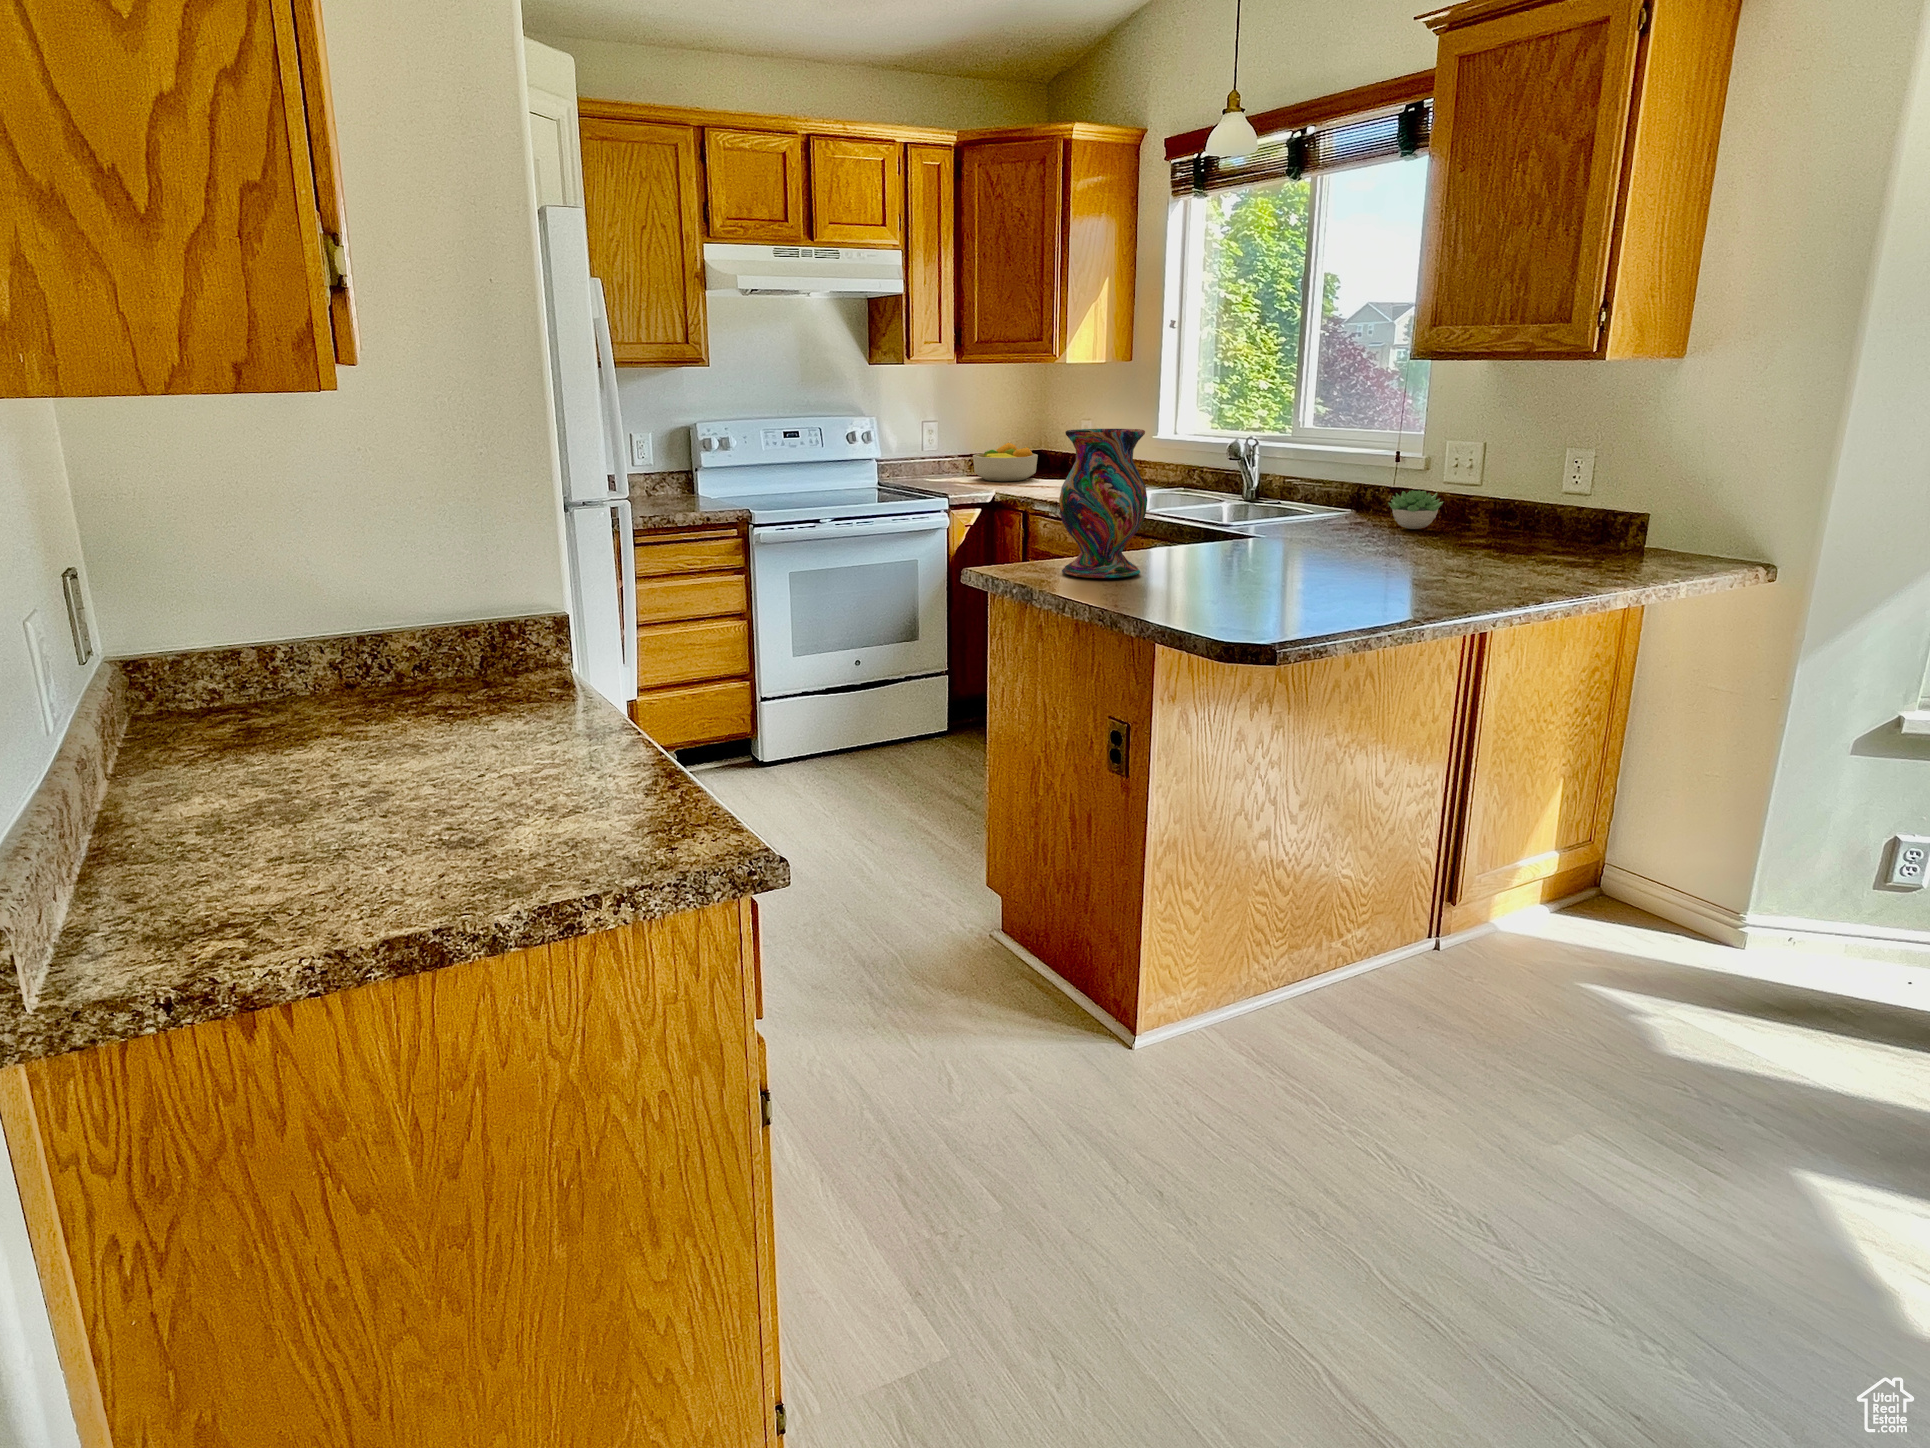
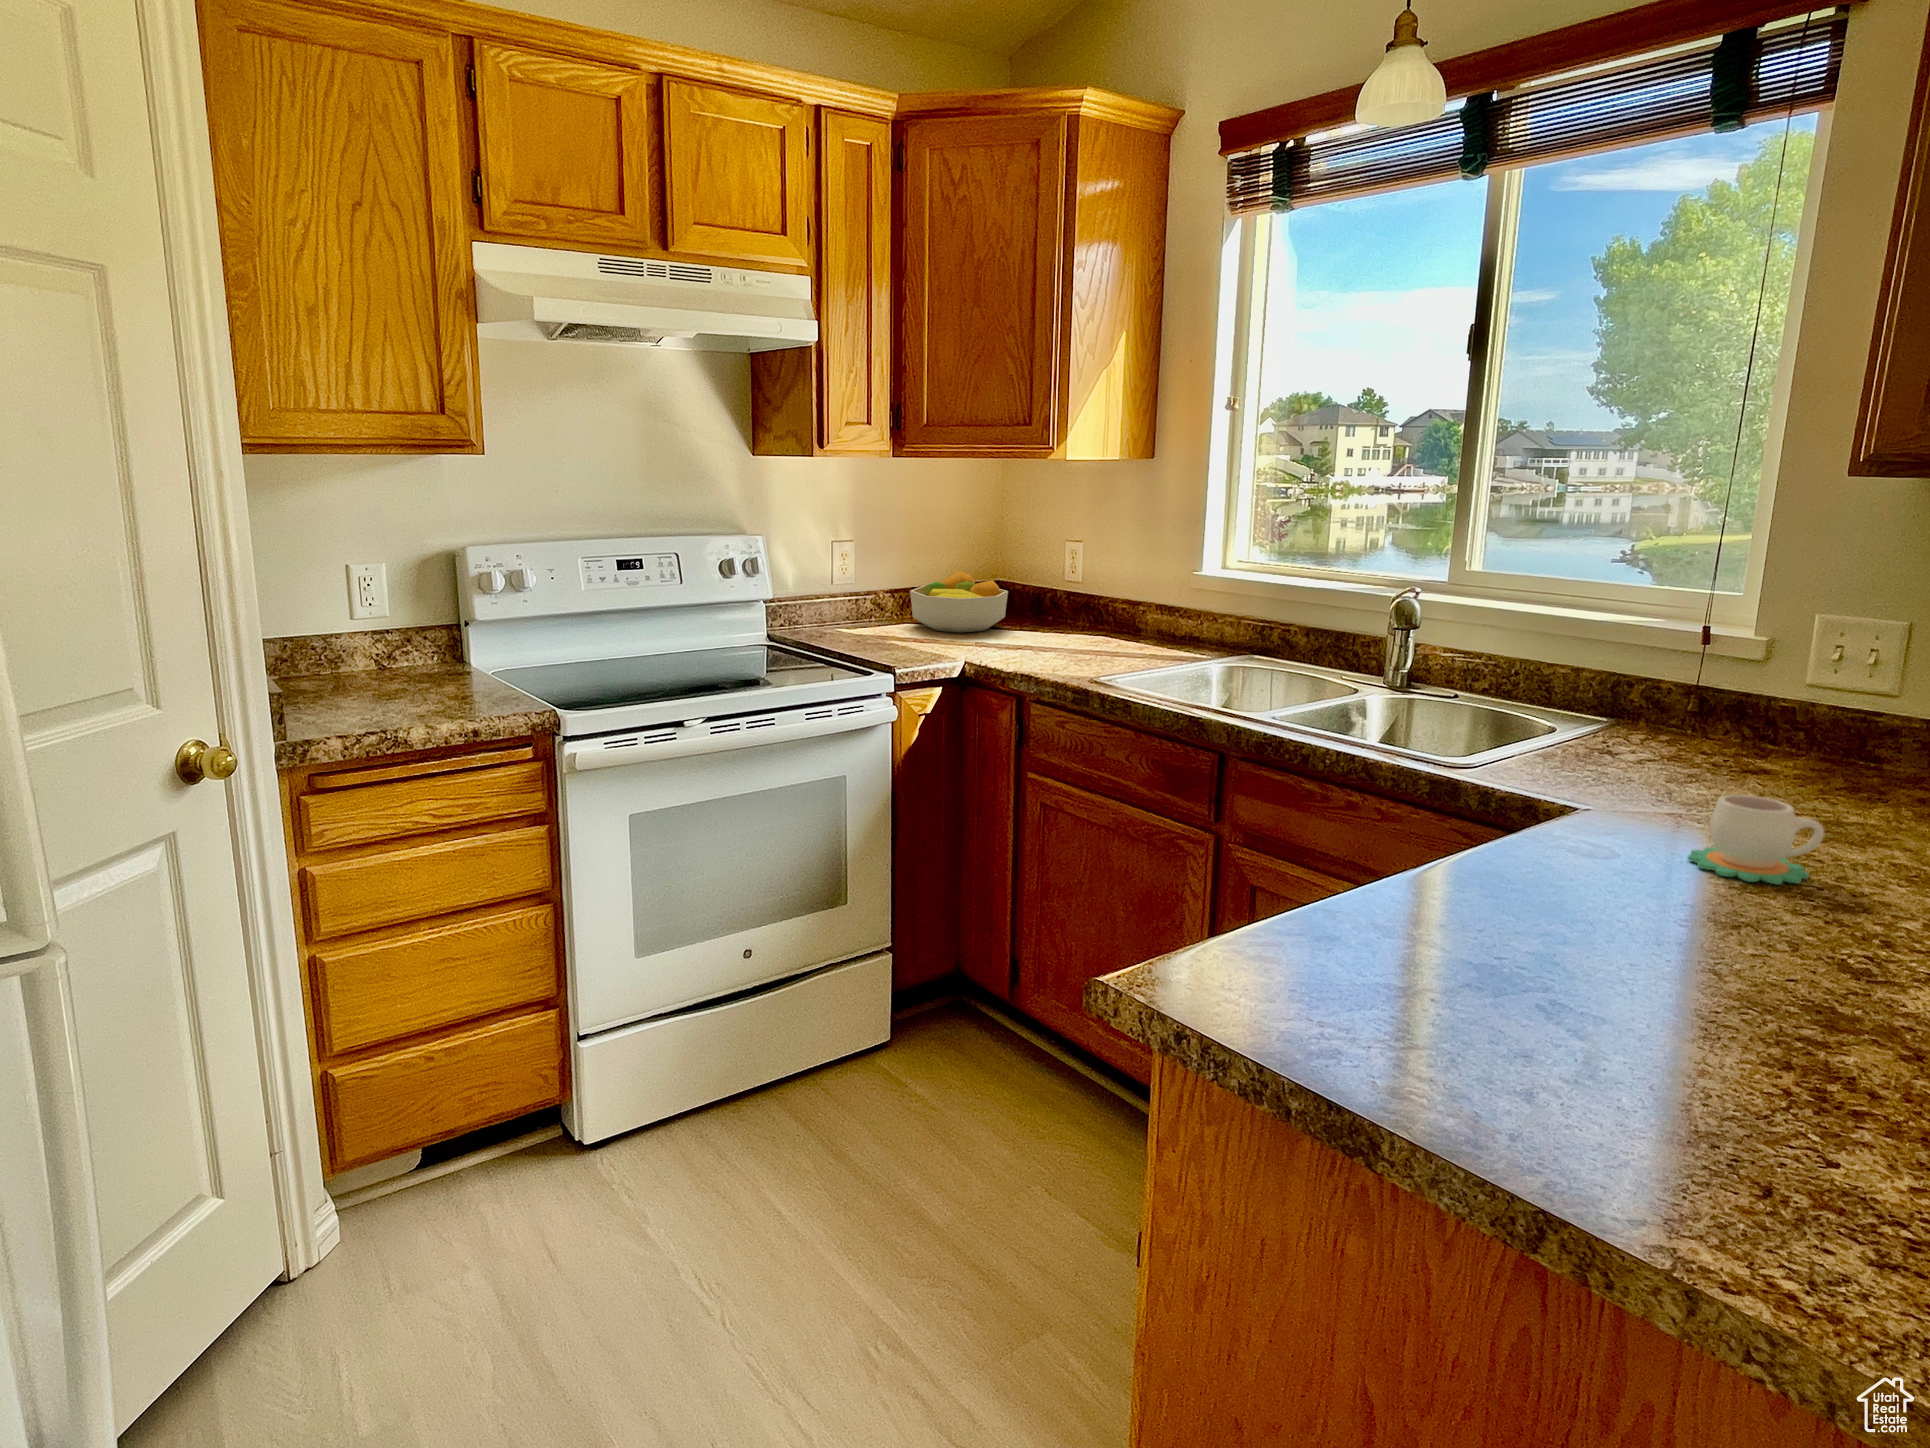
vase: present [1059,429,1147,578] -> none [1352,638,1611,1049]
succulent plant: present [1388,490,1443,529] -> none [1736,701,1858,772]
mug: none [1281,518,1334,555] -> present [1688,795,1824,885]

